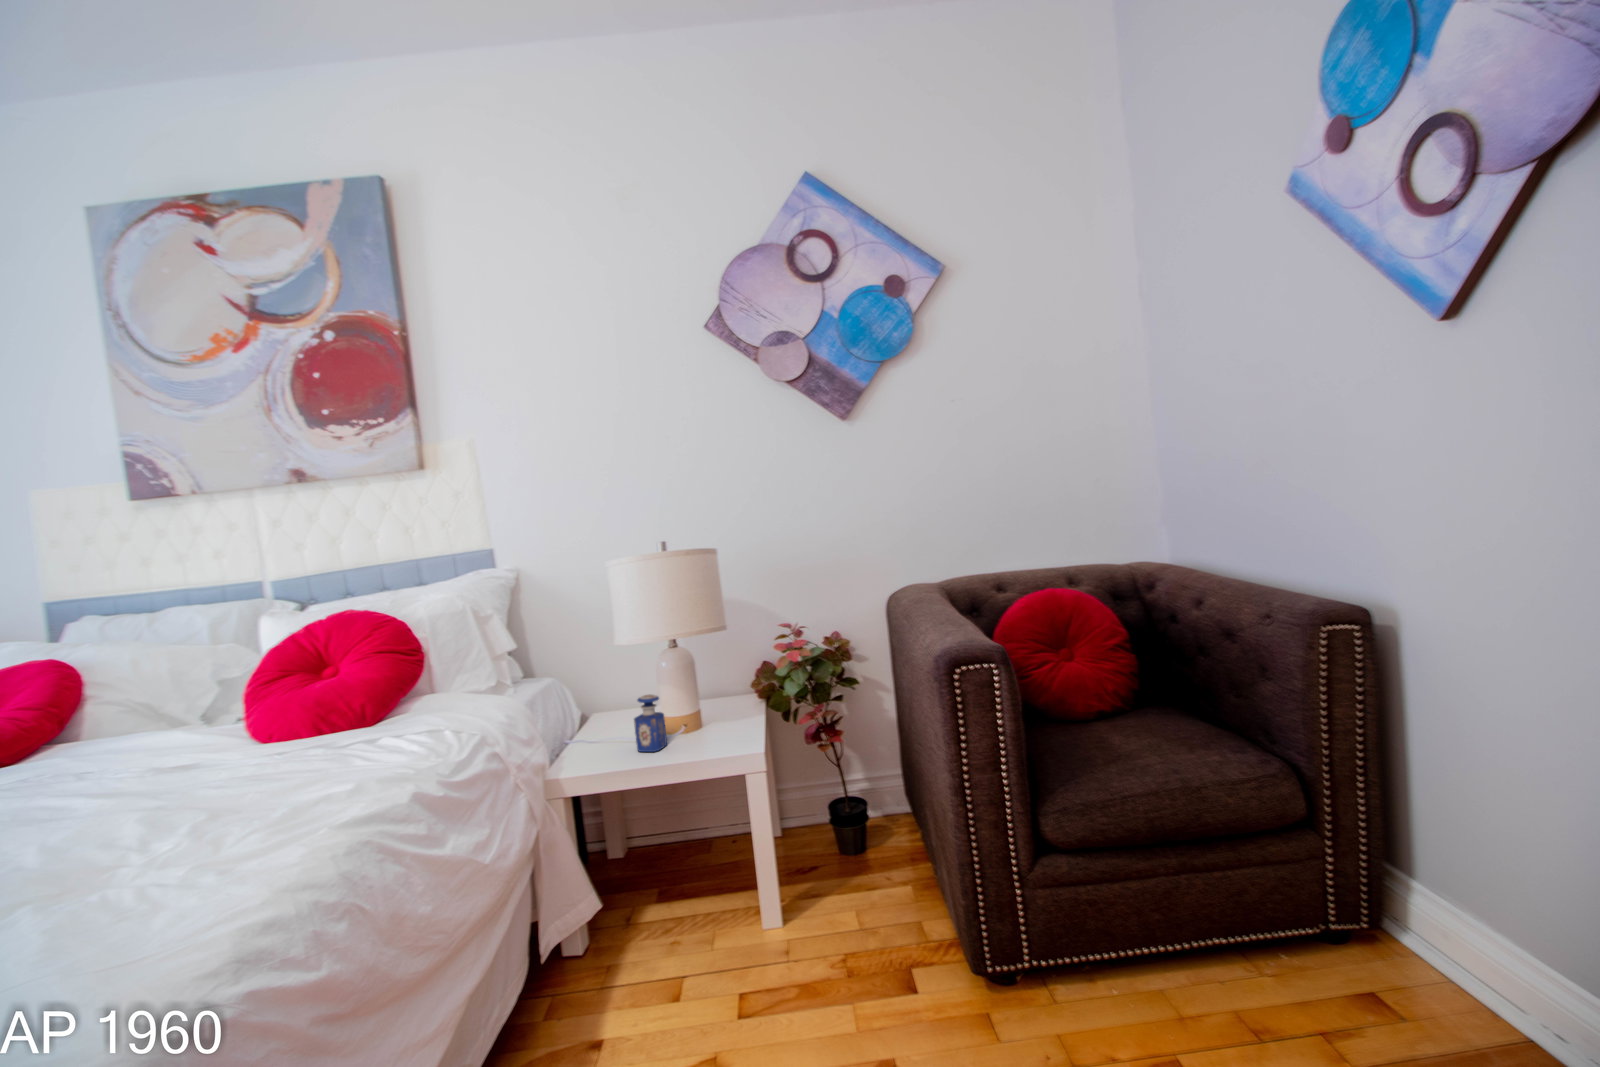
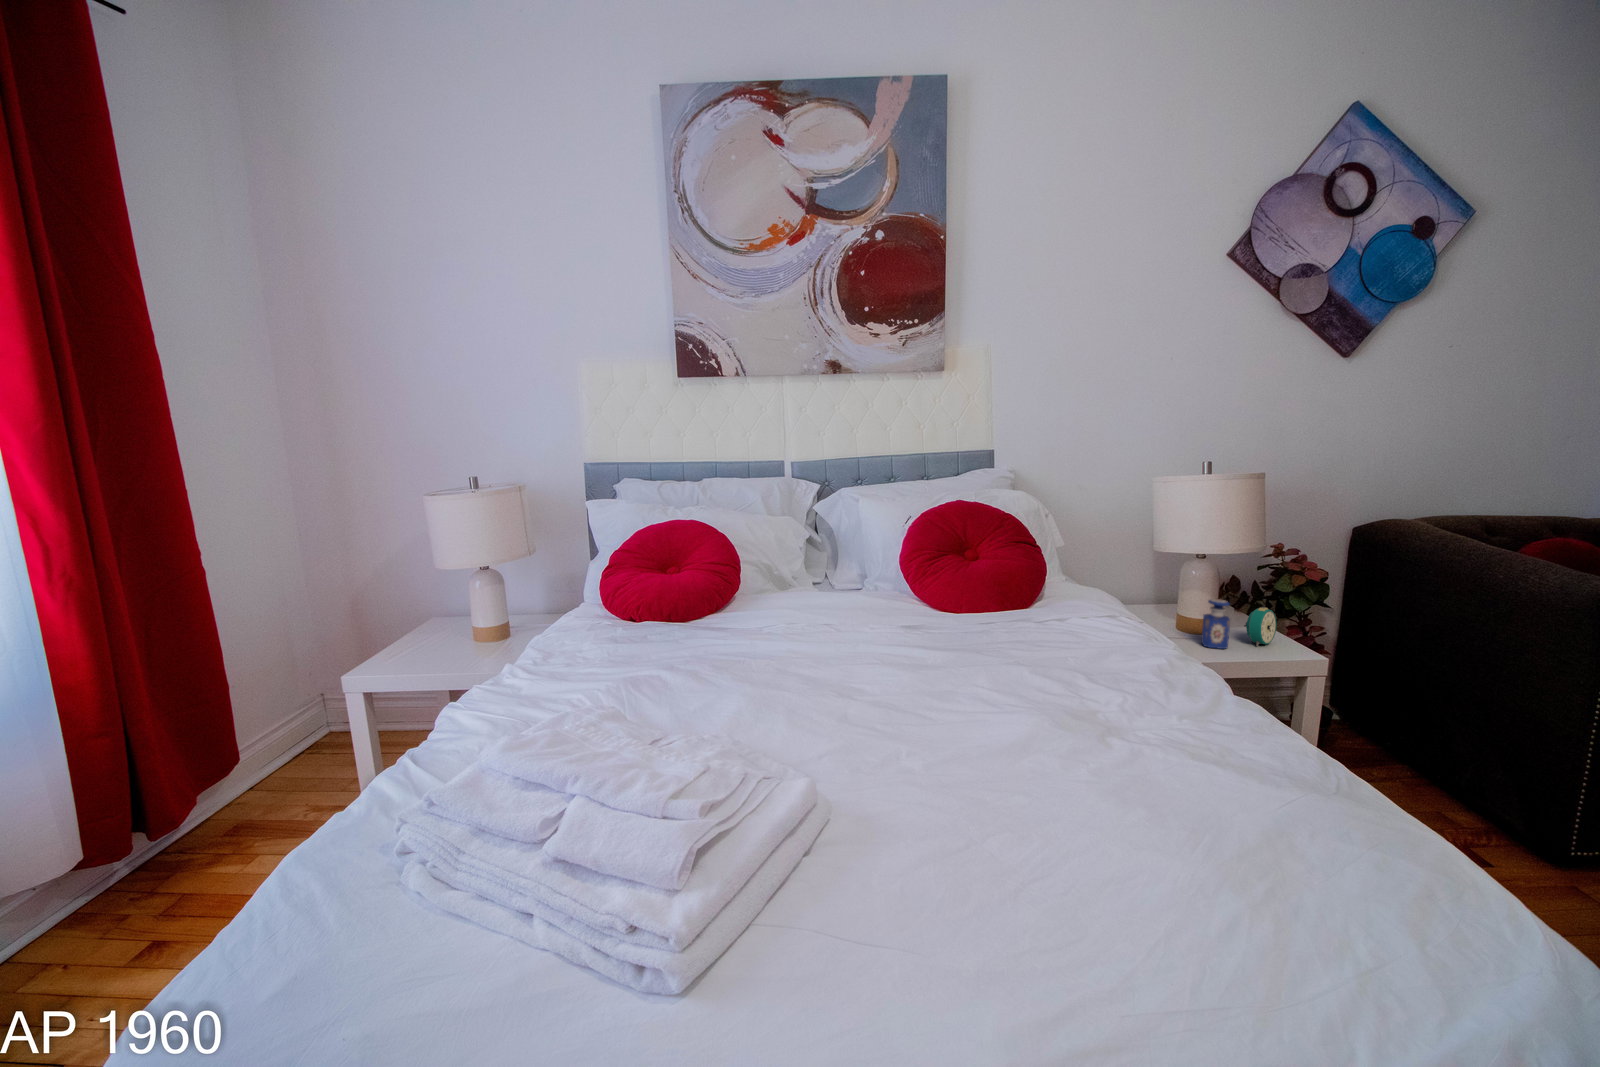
alarm clock: none [685,699,725,745] -> present [1244,607,1277,646]

